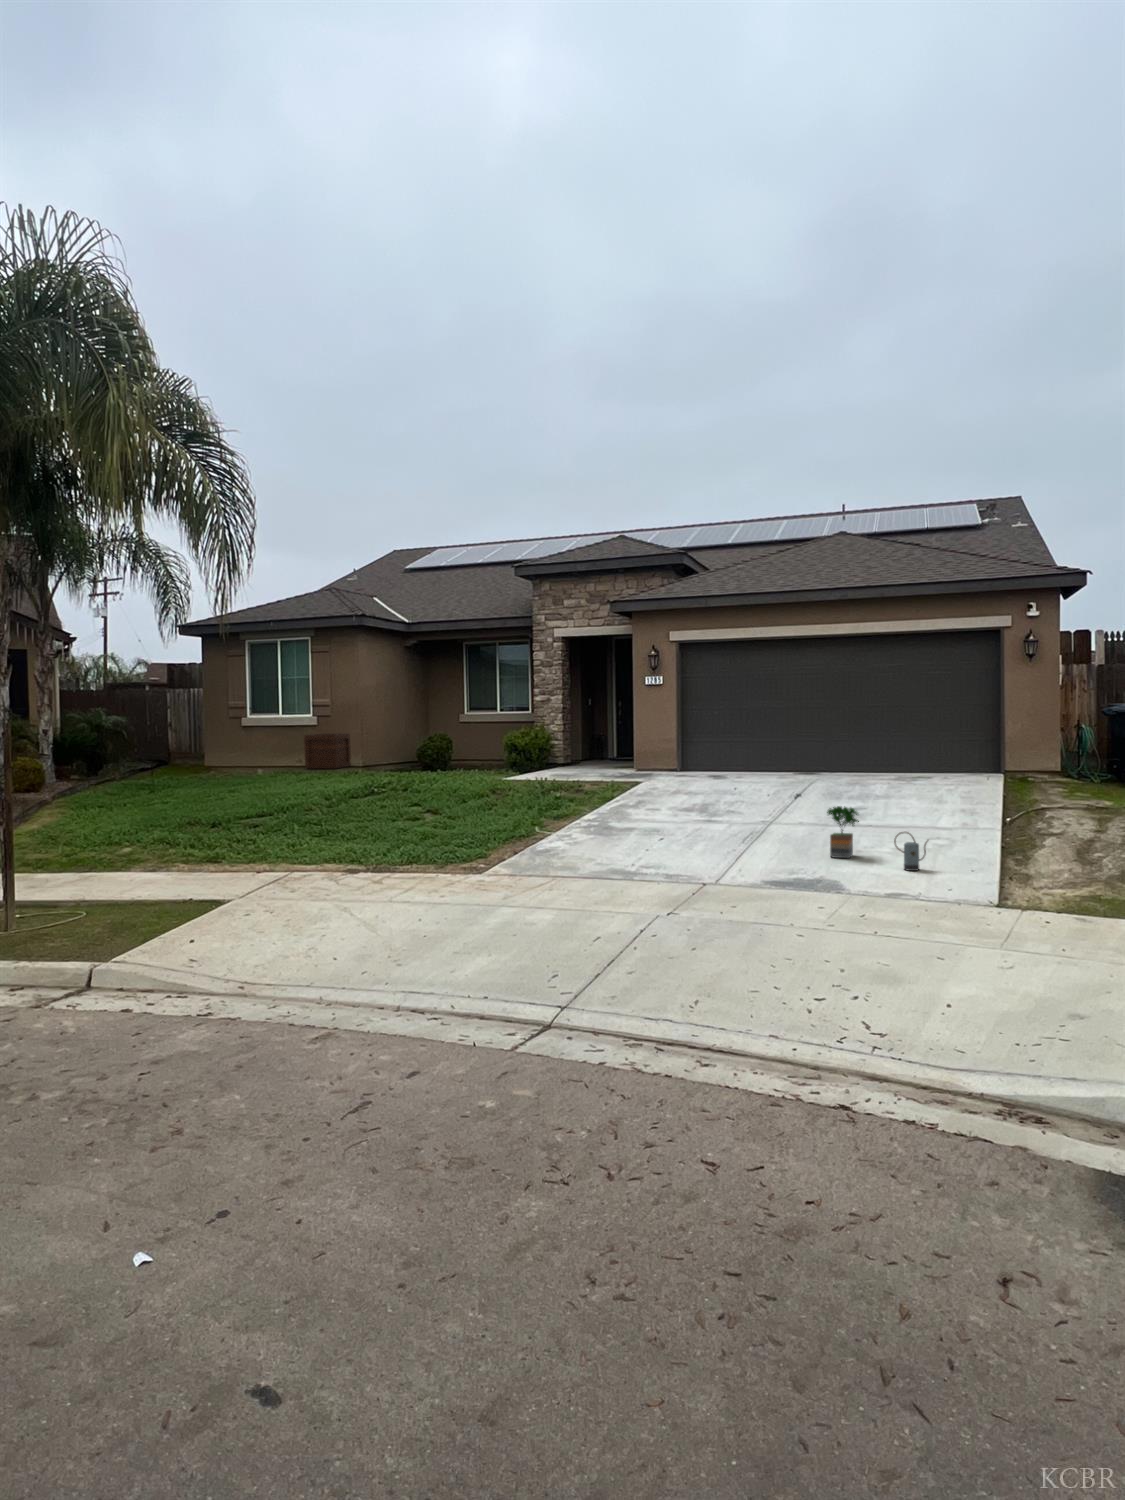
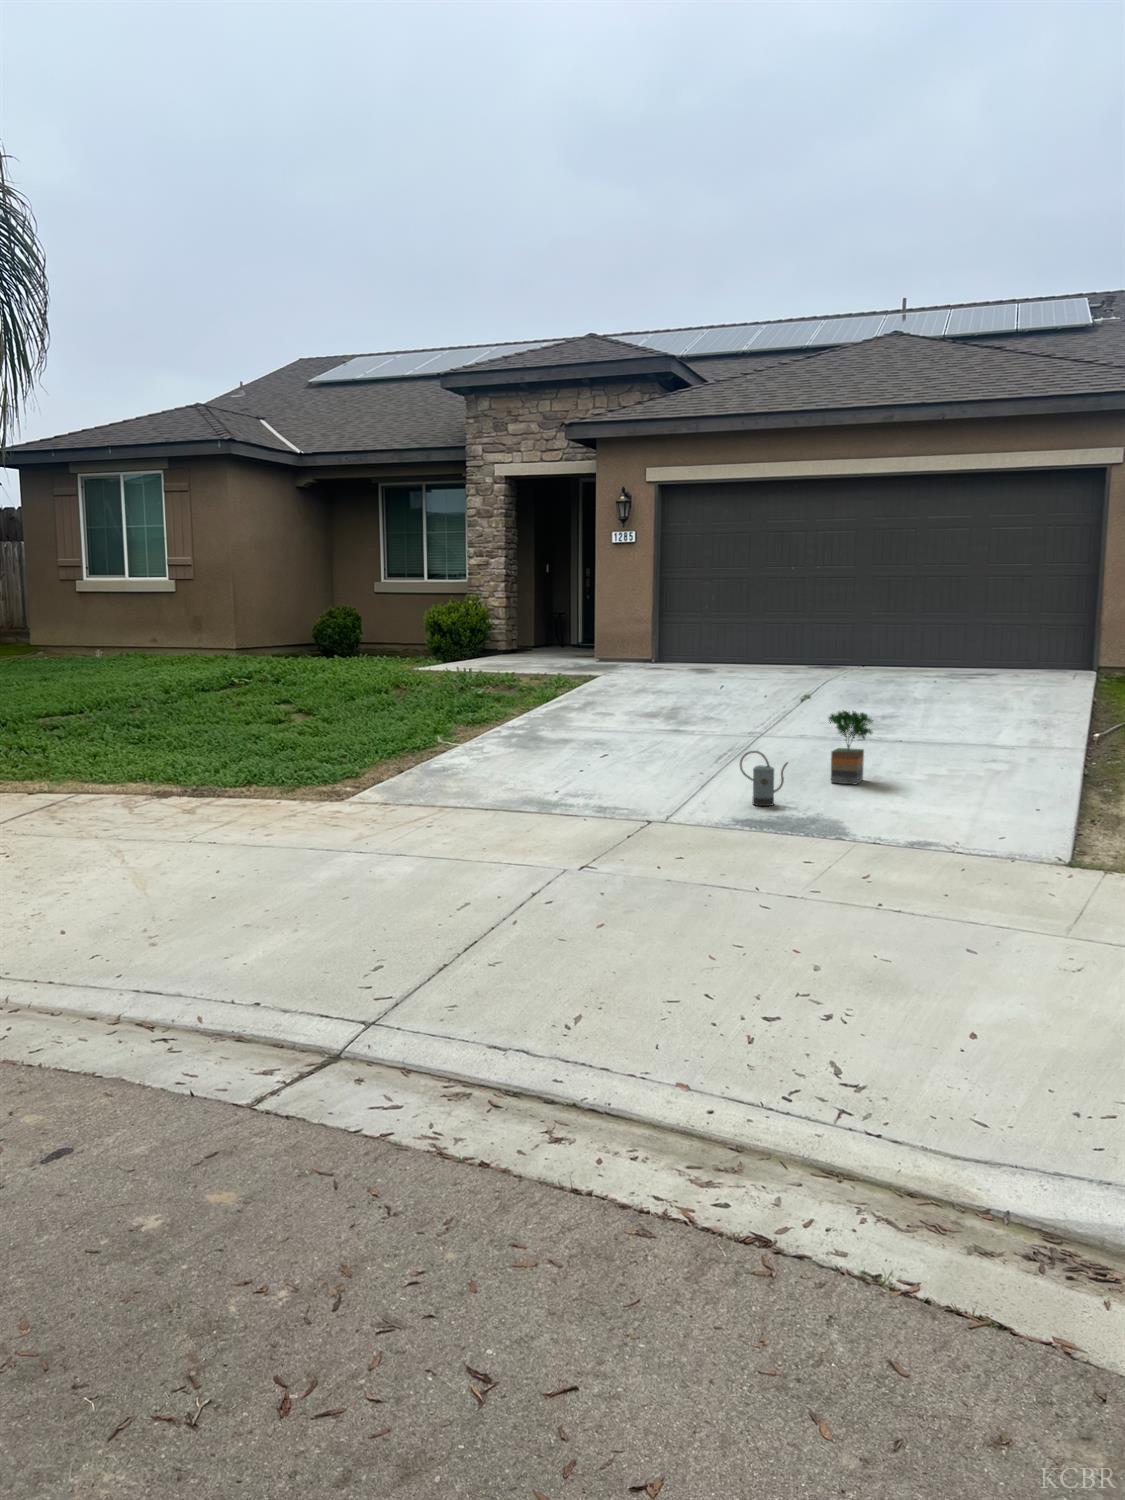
wooden crate: present [304,733,351,769] -> none [164,603,228,649]
watering can: present [894,832,928,871] -> present [740,751,788,806]

